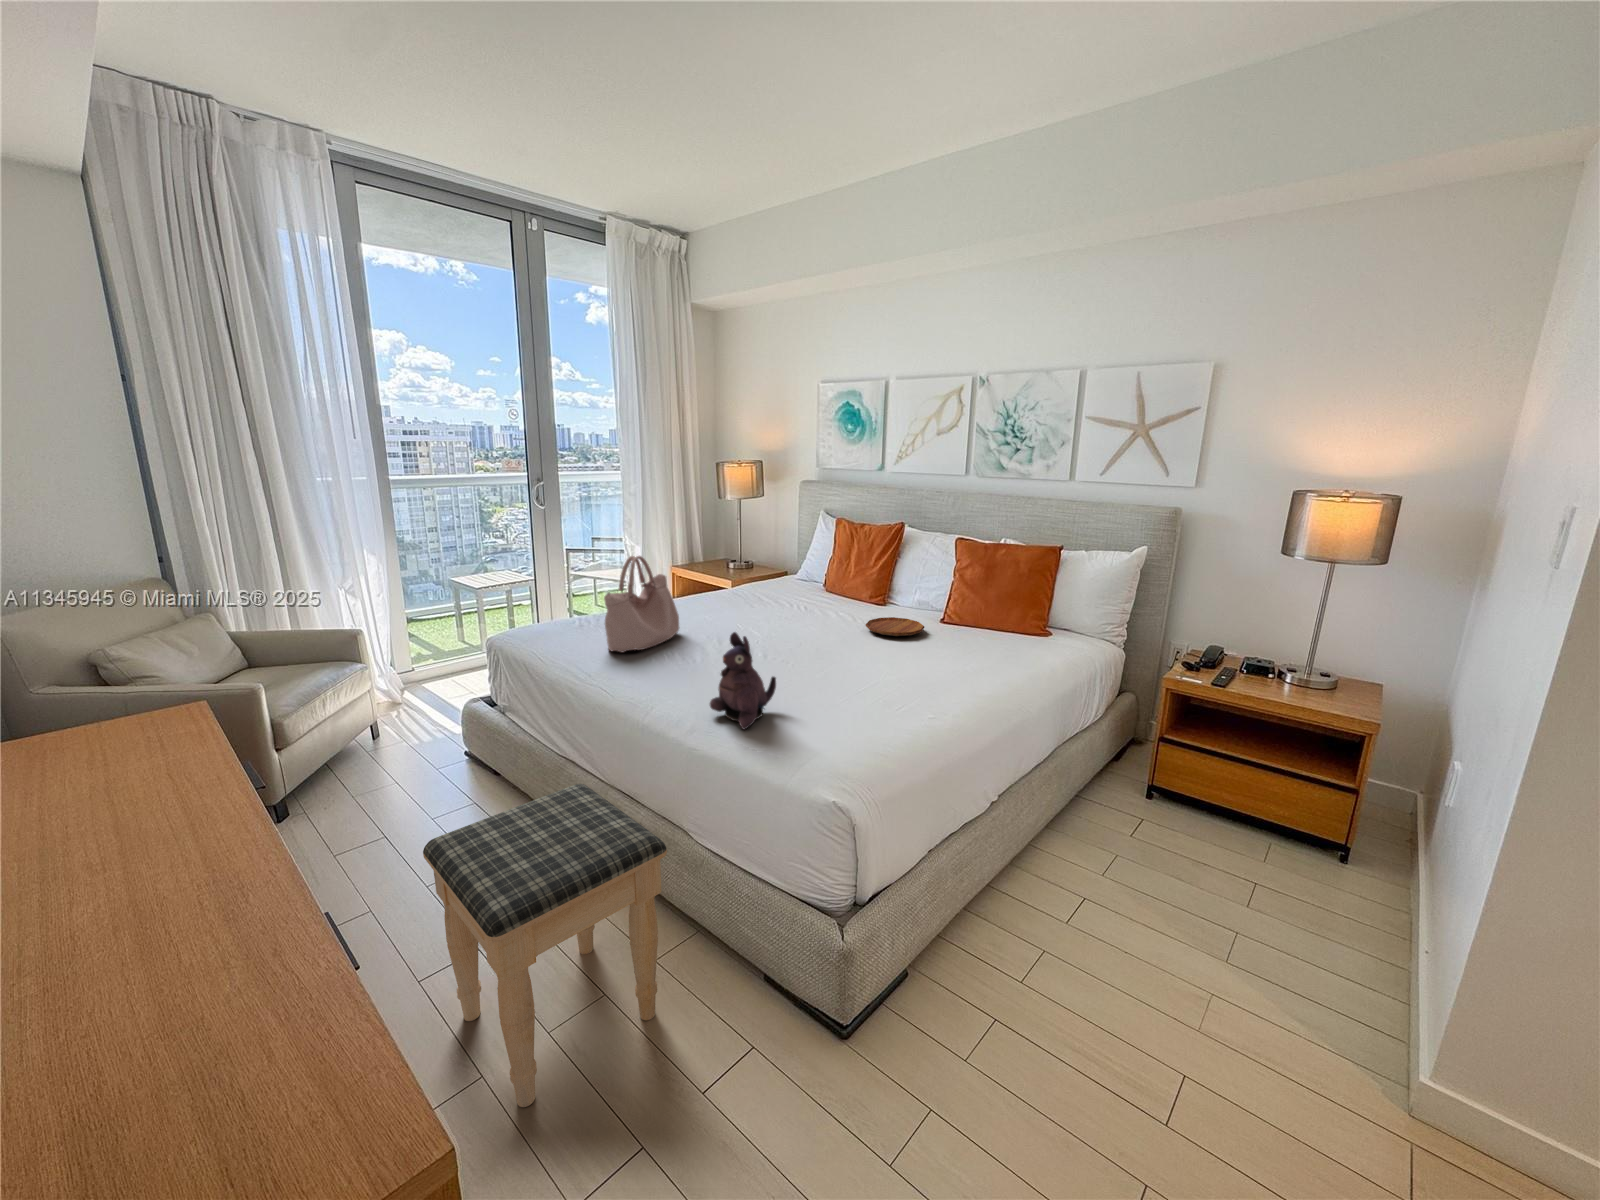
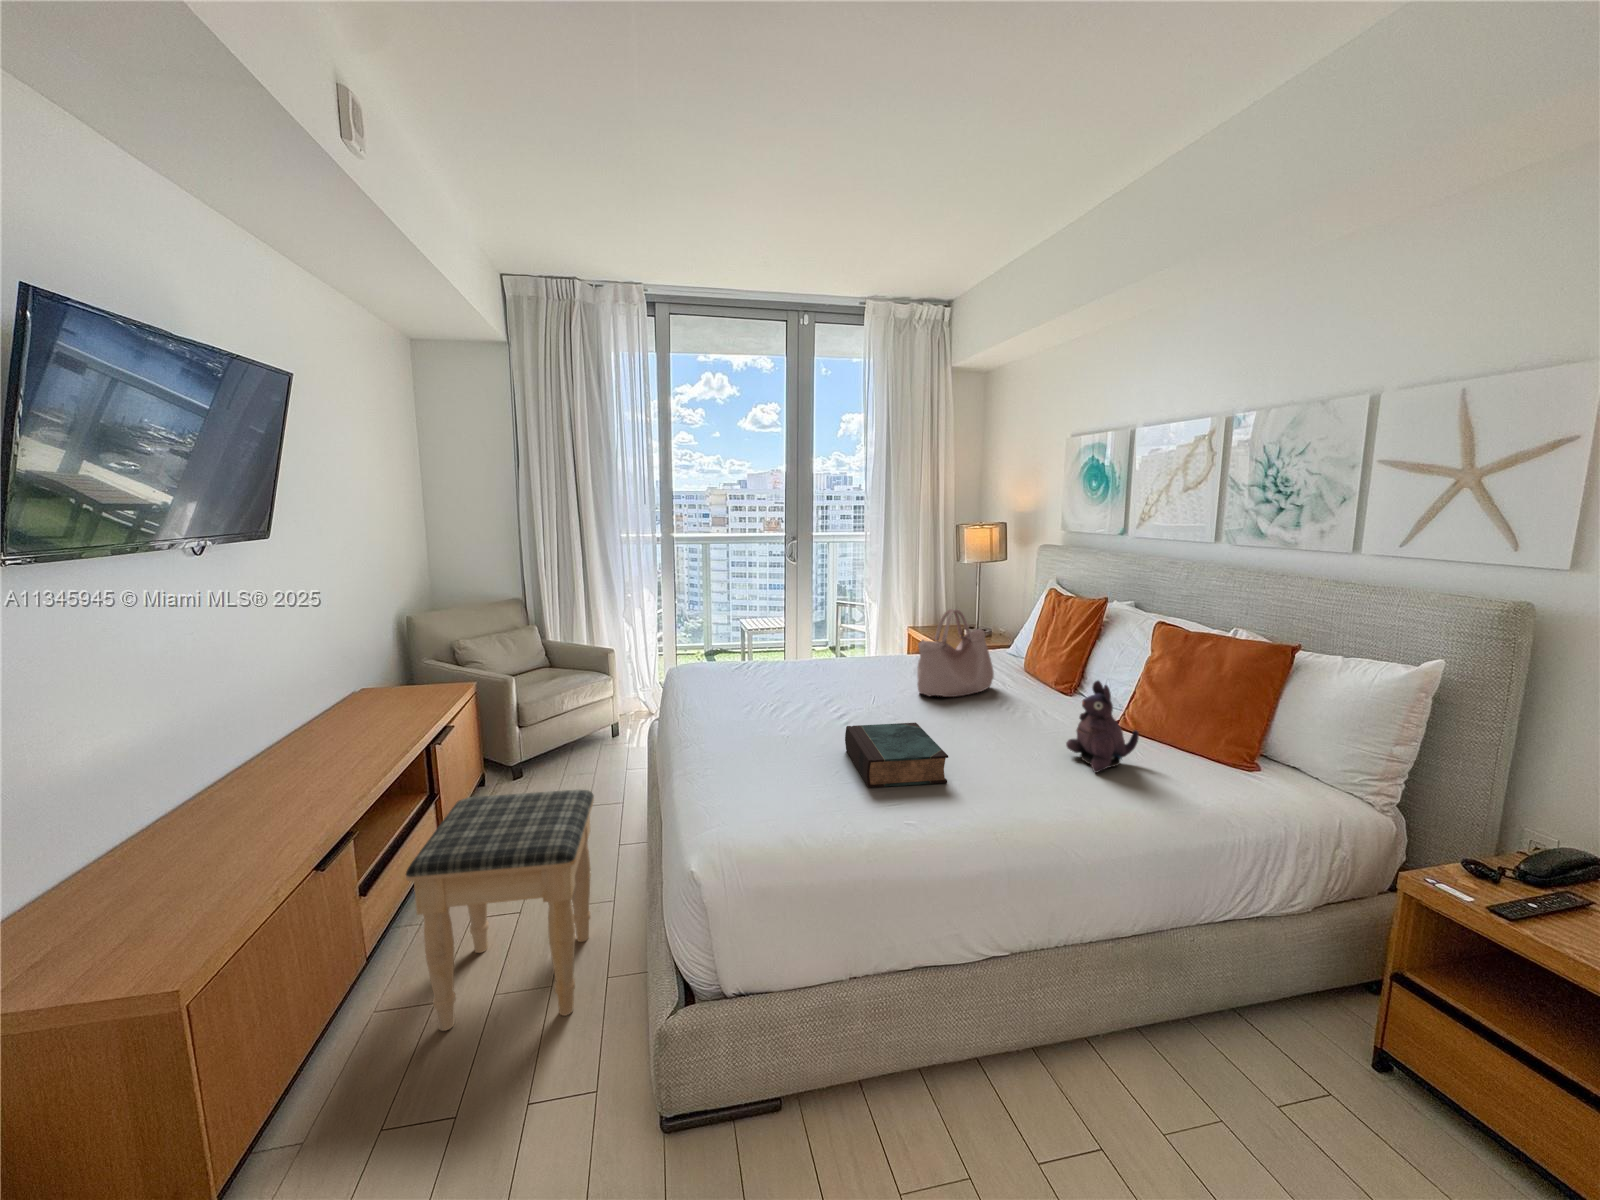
handbag: present [604,556,679,652] -> present [917,609,994,697]
tray: present [866,617,924,636] -> none [985,704,1059,730]
plush toy: present [710,632,776,730] -> present [1066,681,1139,773]
book: none [812,643,921,702] -> present [845,723,948,788]

